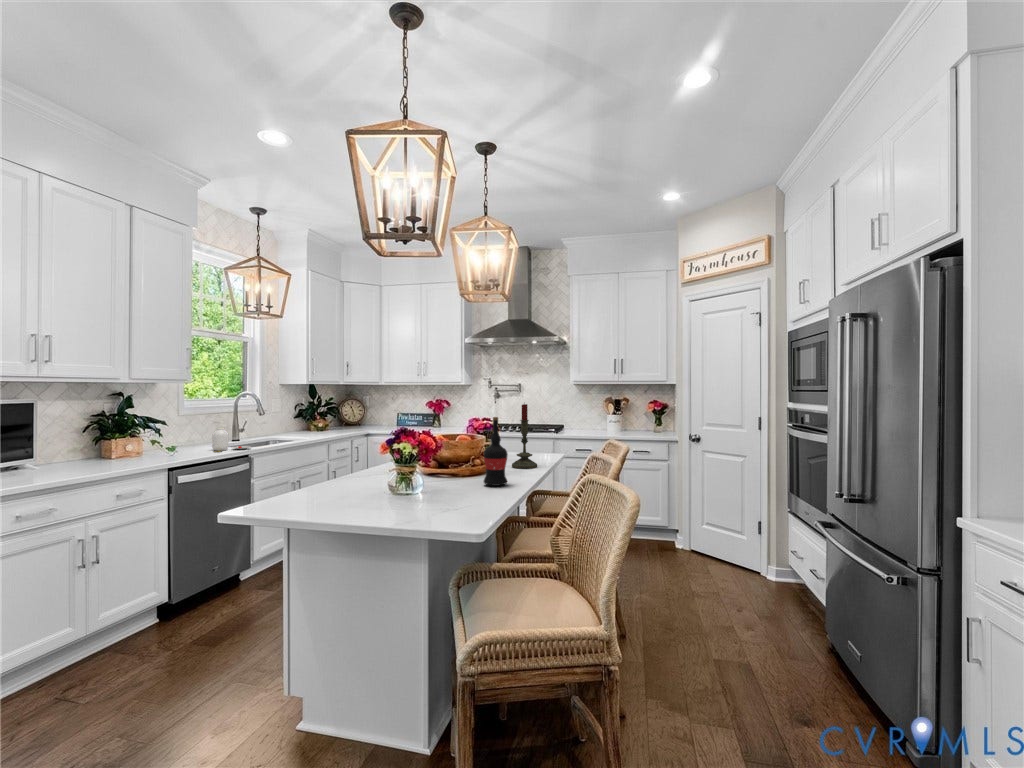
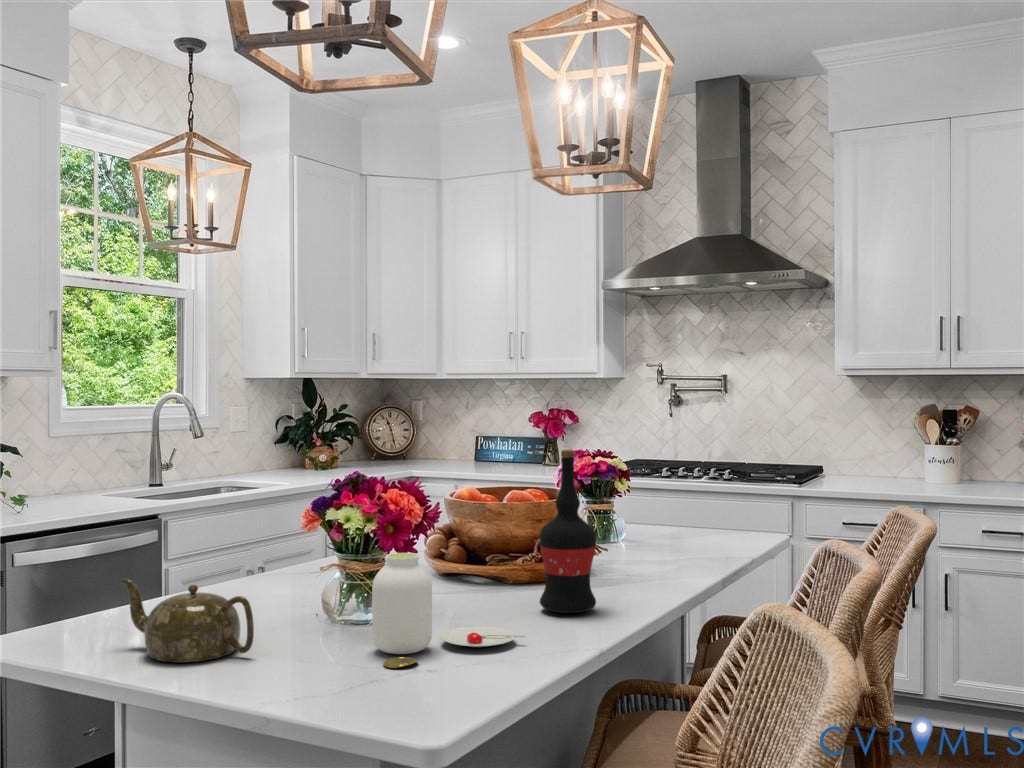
candle: present [512,404,537,469] -> none [642,415,701,570]
jar: present [212,428,251,452] -> present [372,553,525,668]
teapot: none [309,477,376,512] -> present [122,579,254,663]

